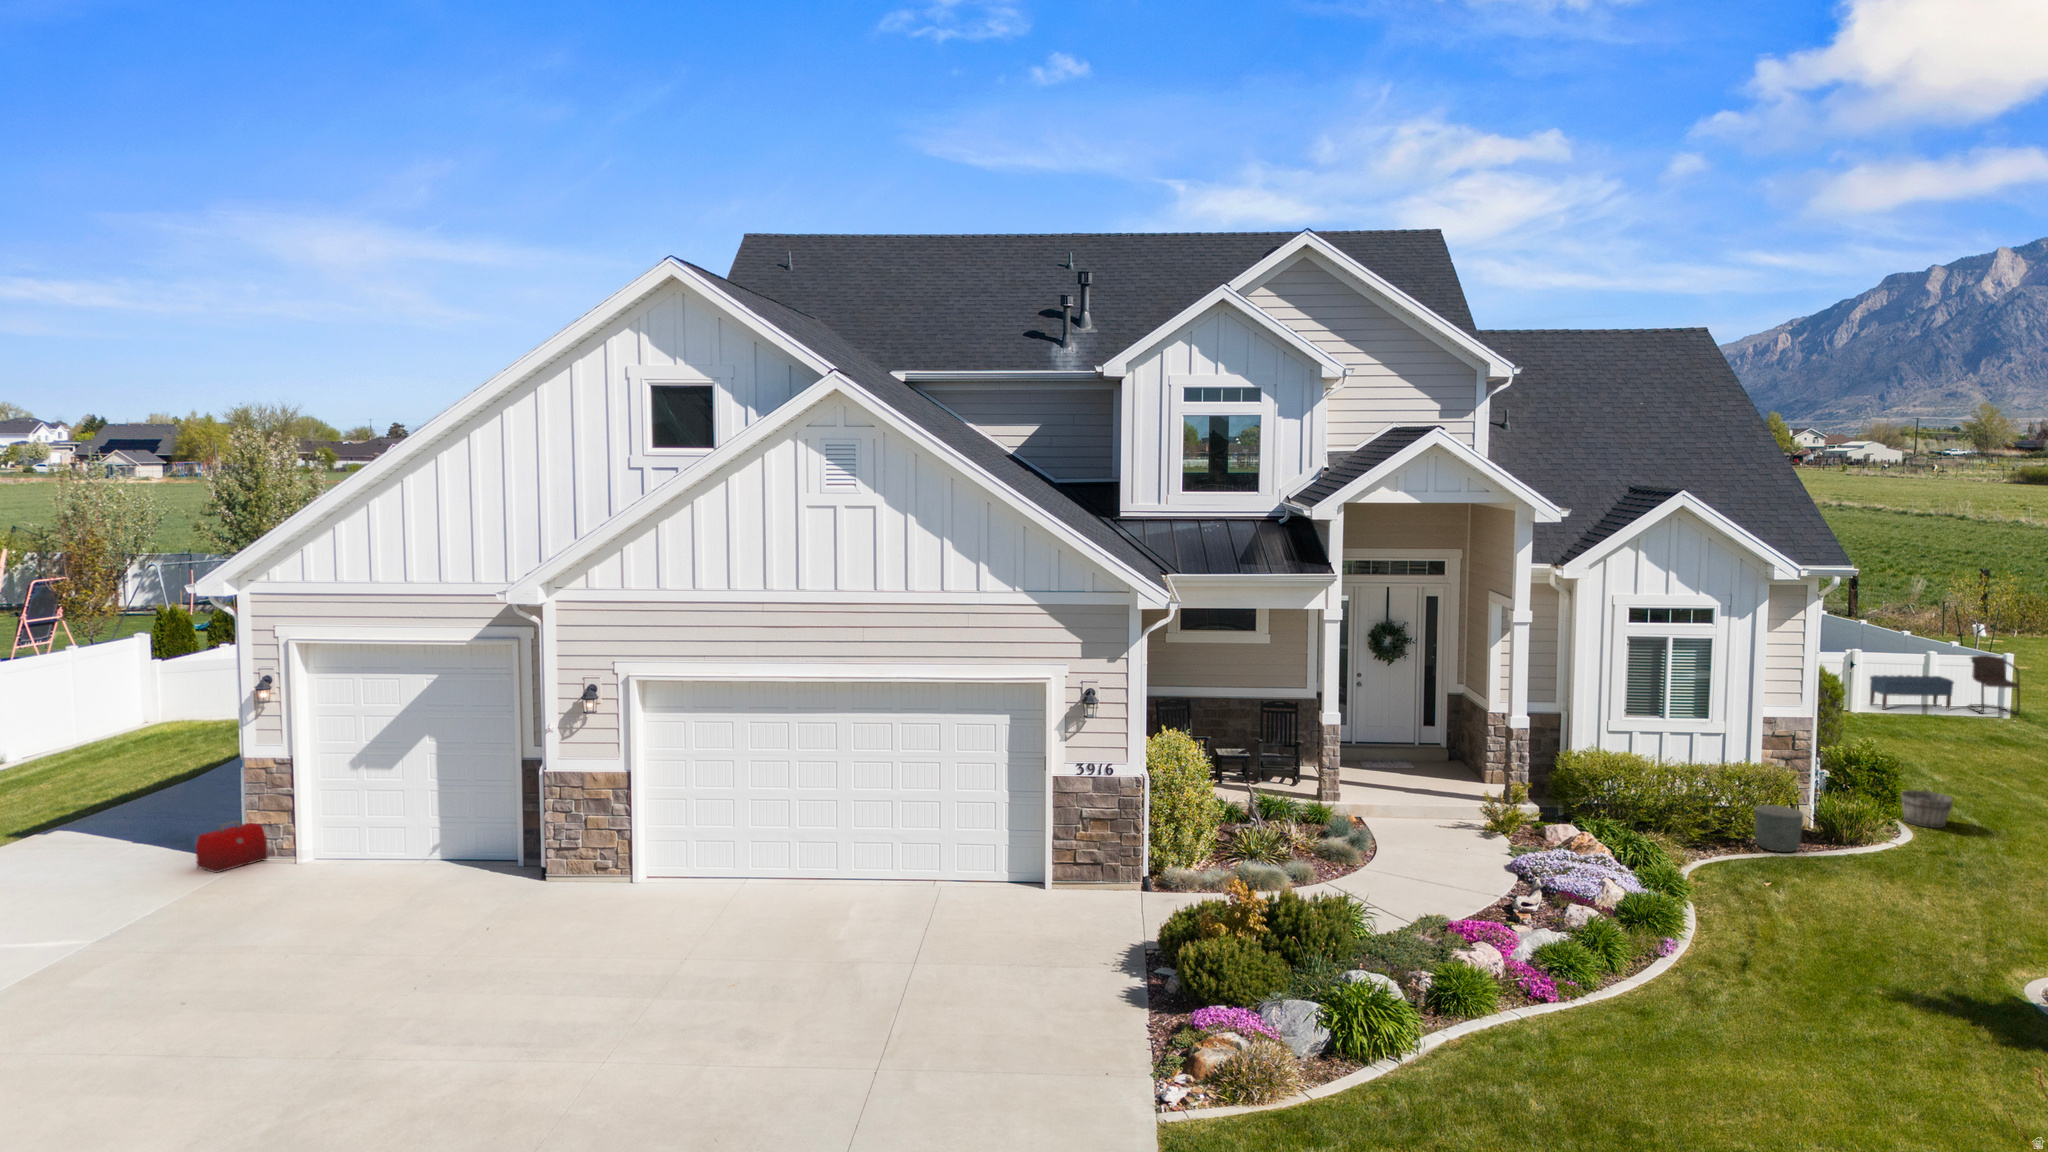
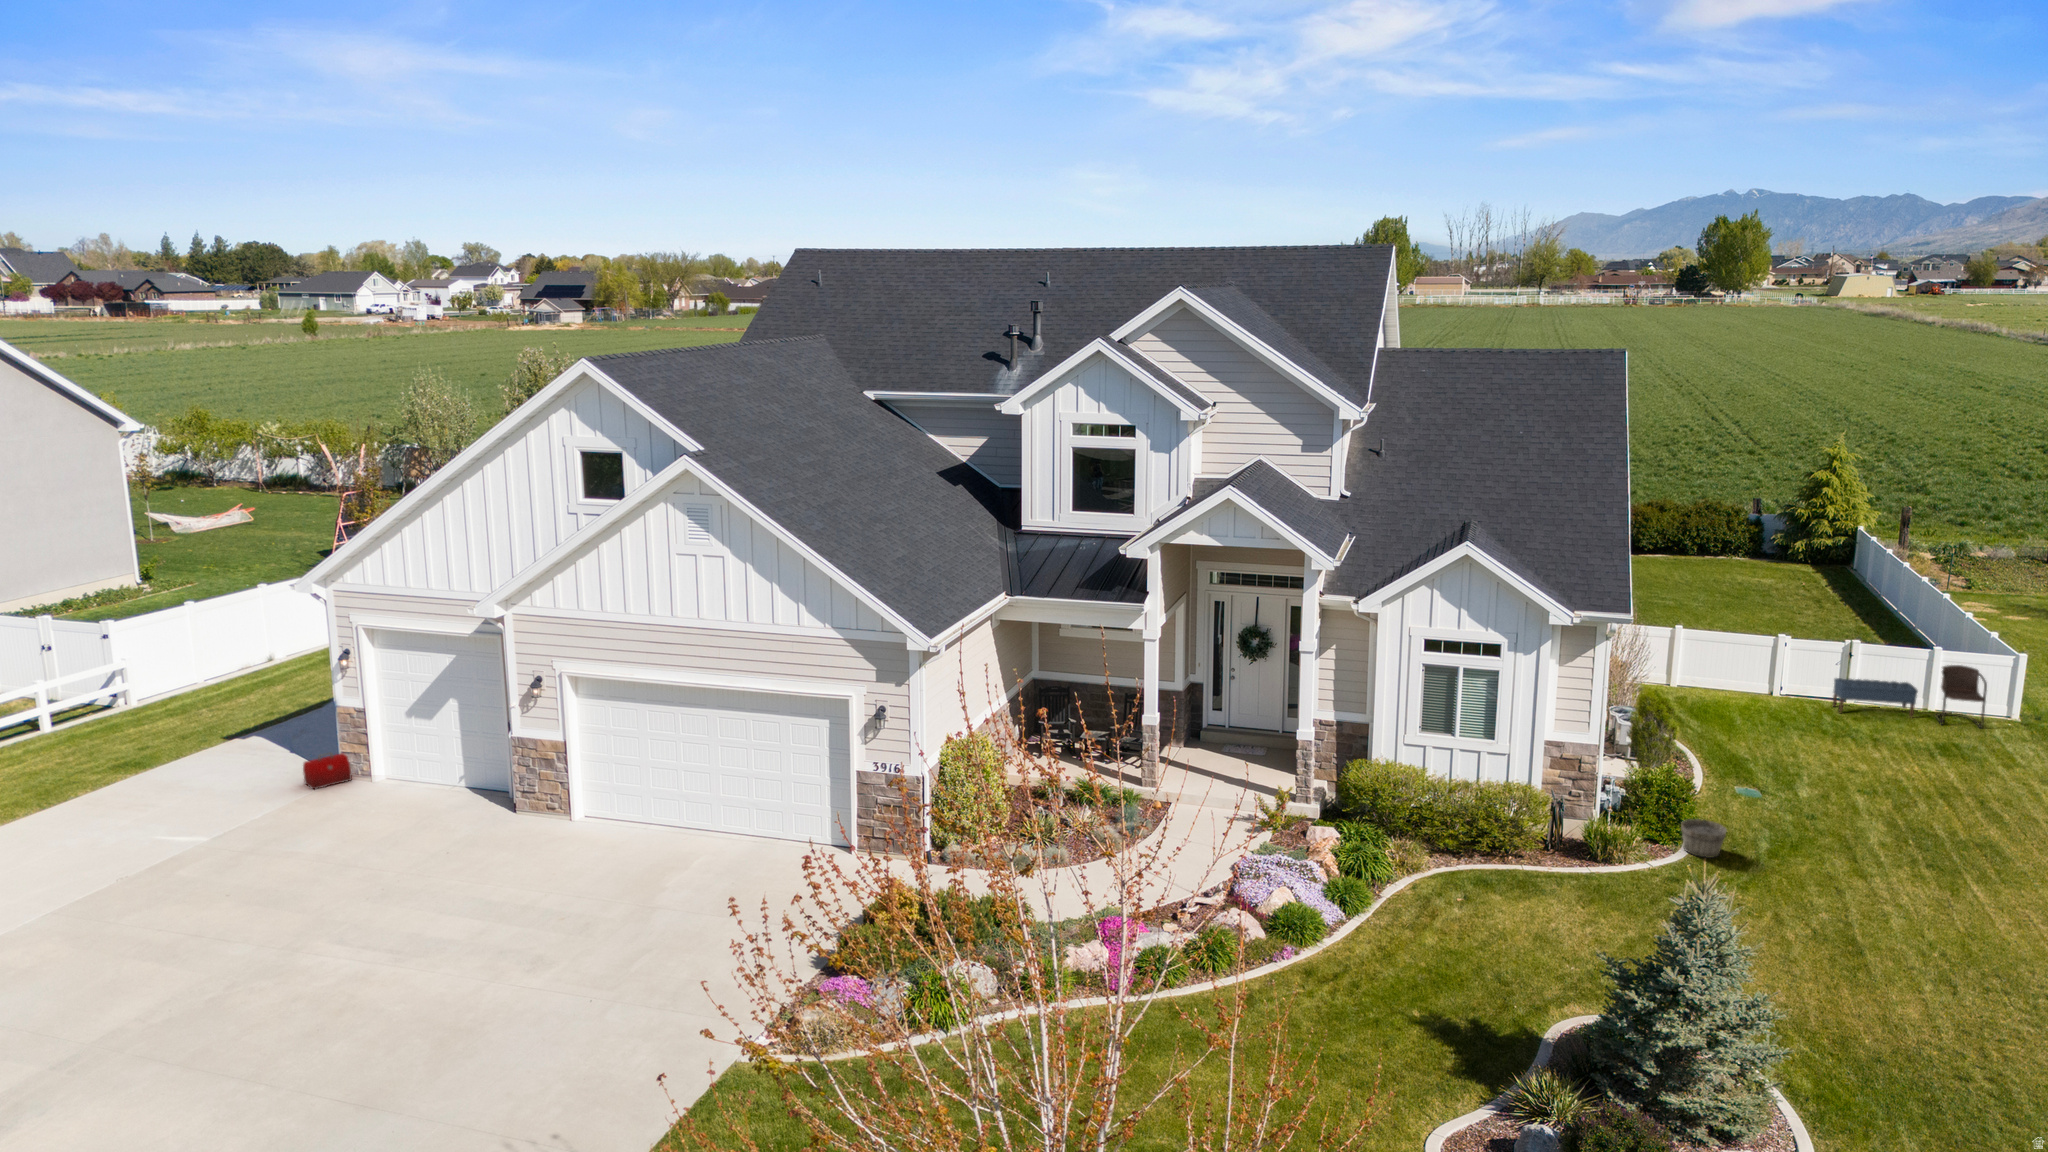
planter: present [1755,805,1803,852] -> none [1503,827,1543,872]

